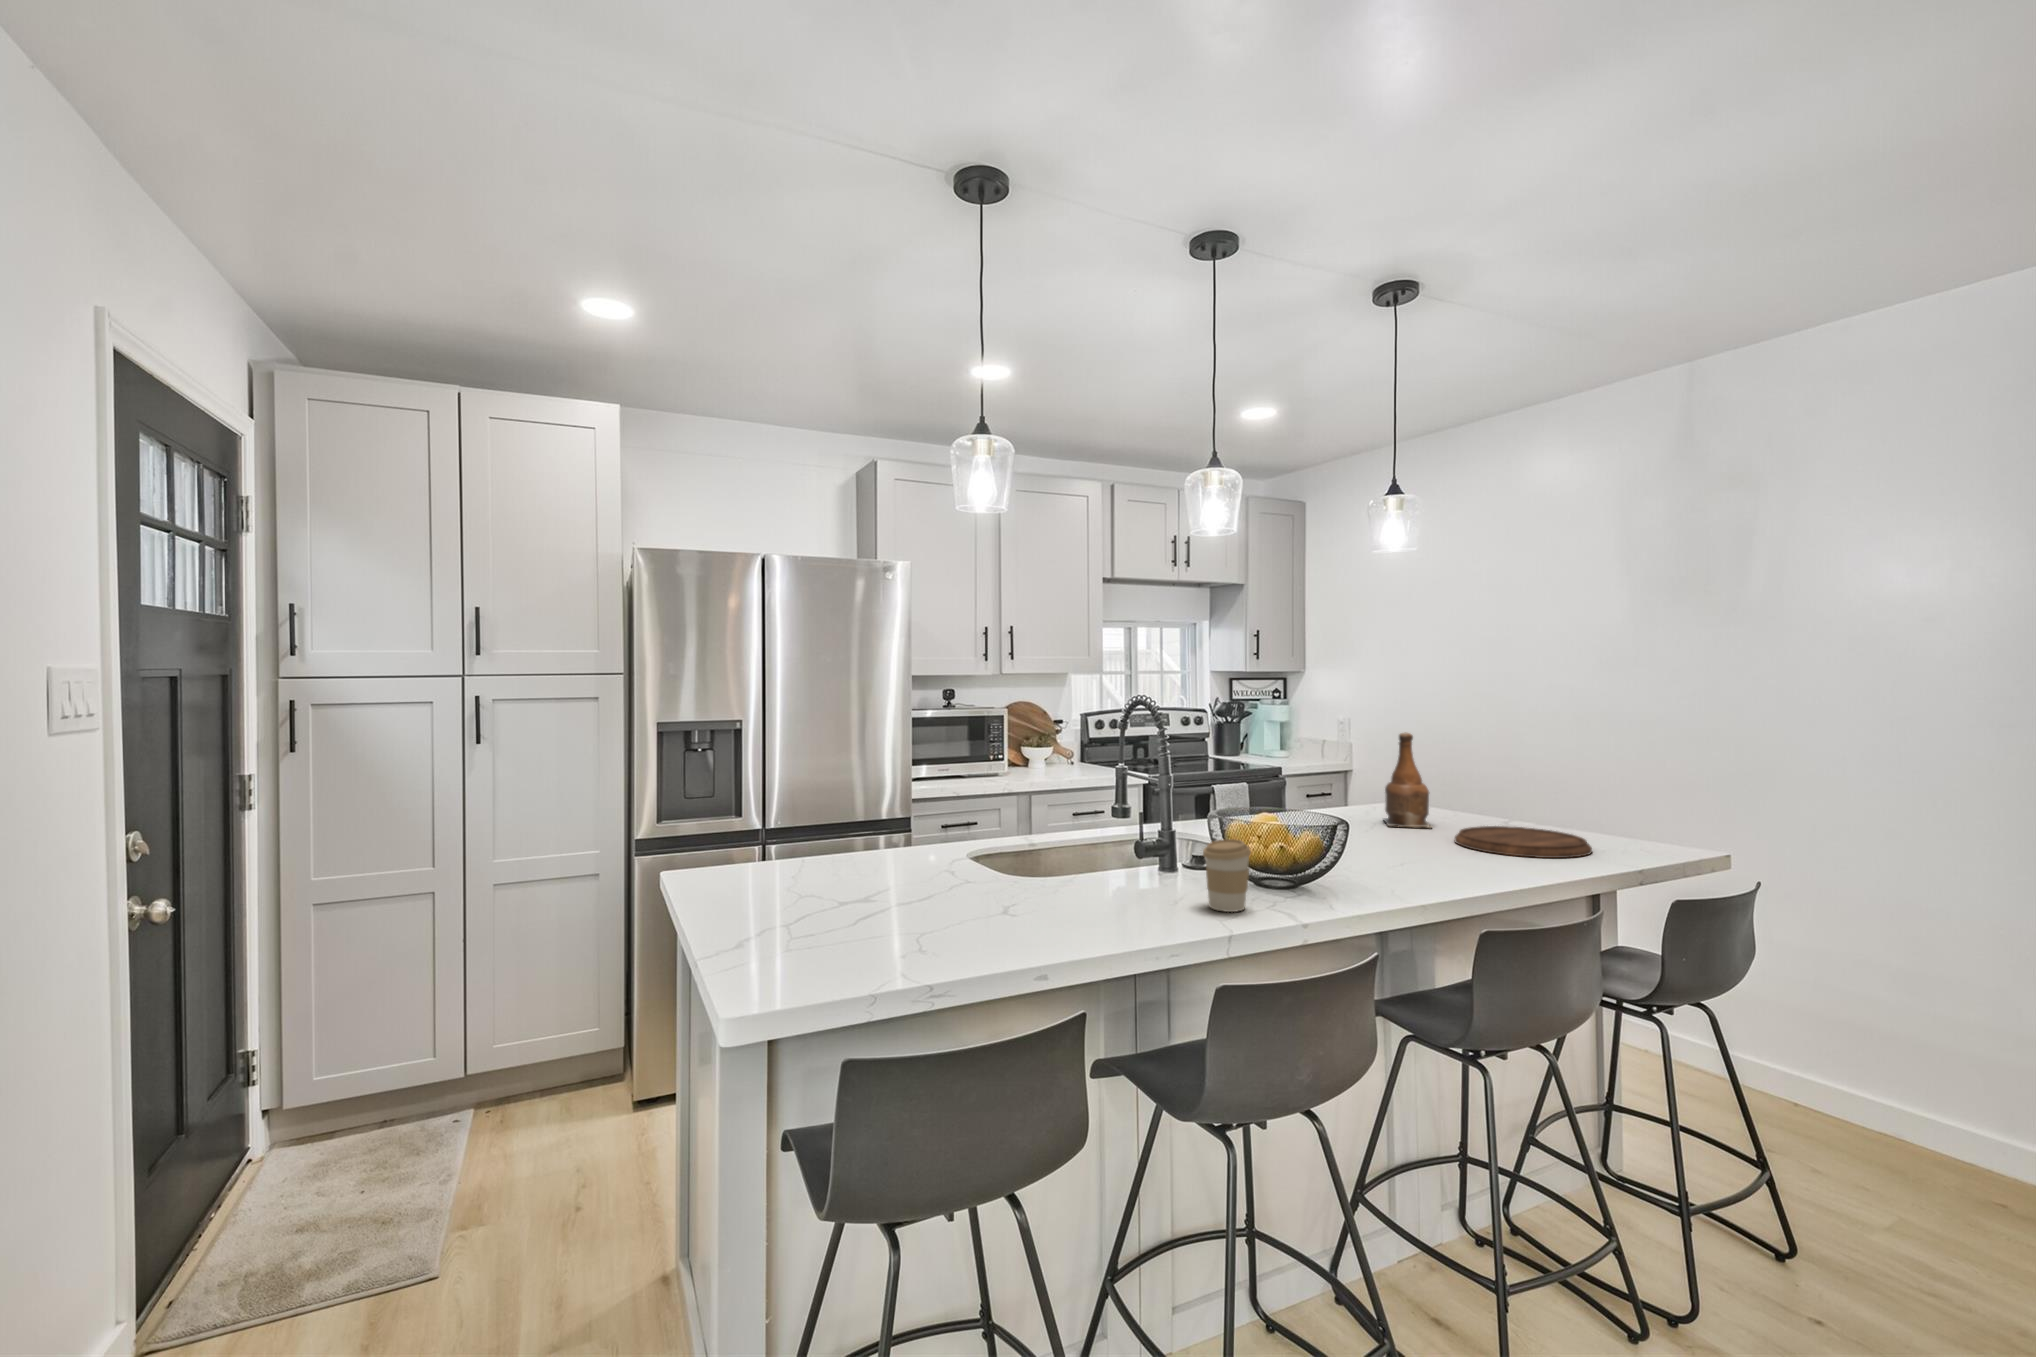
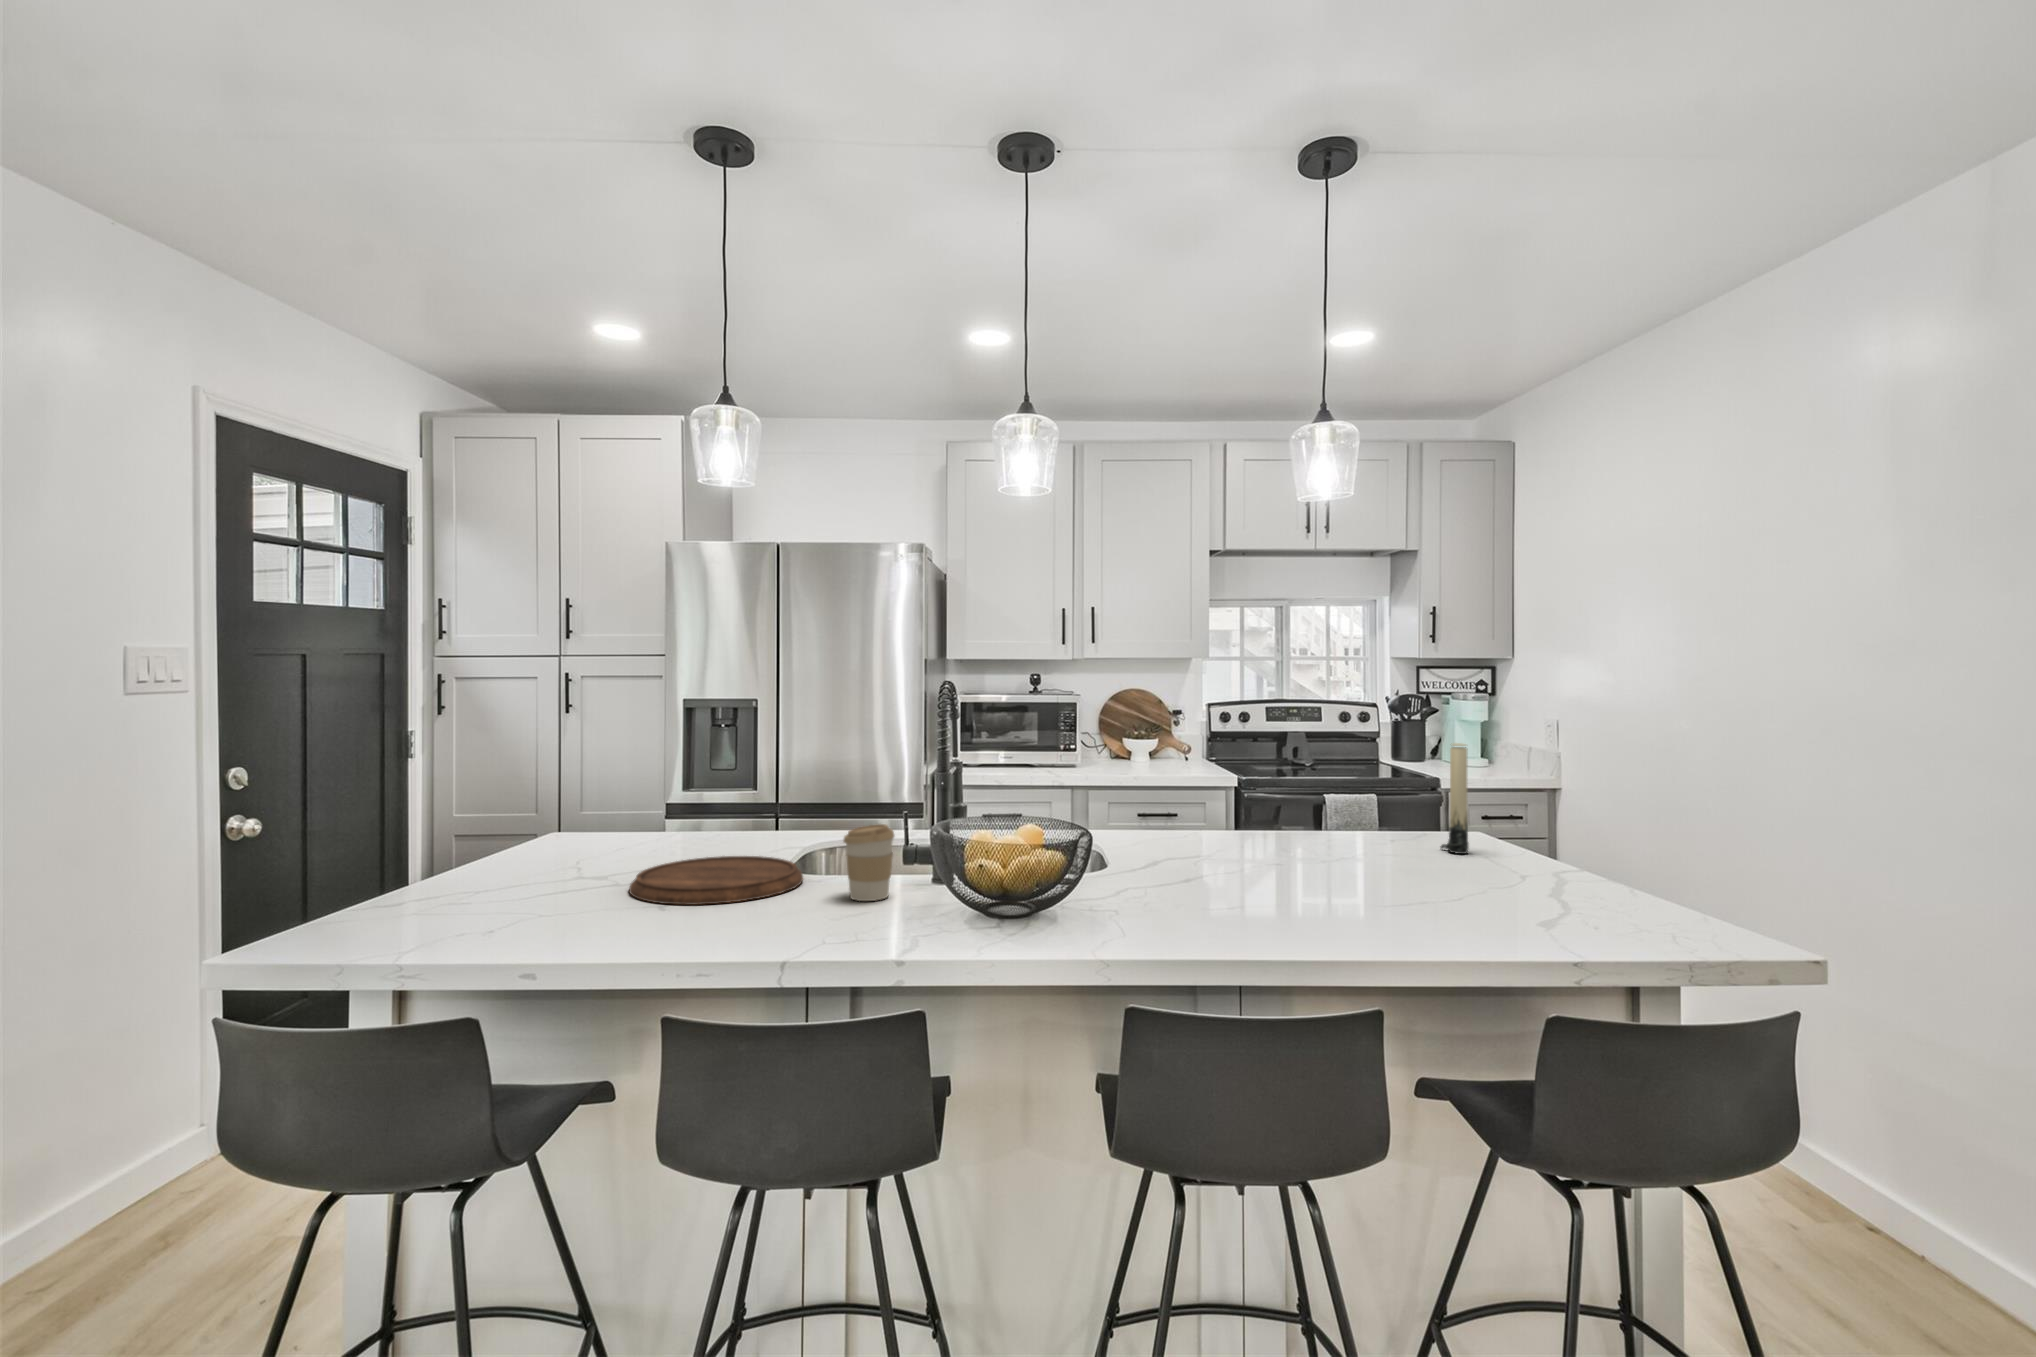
bottle: present [1384,732,1431,827] -> none [1336,728,1410,851]
candle: none [1452,742,1478,825] -> present [1440,743,1469,854]
cutting board: present [1455,826,1592,858] -> present [629,856,803,905]

